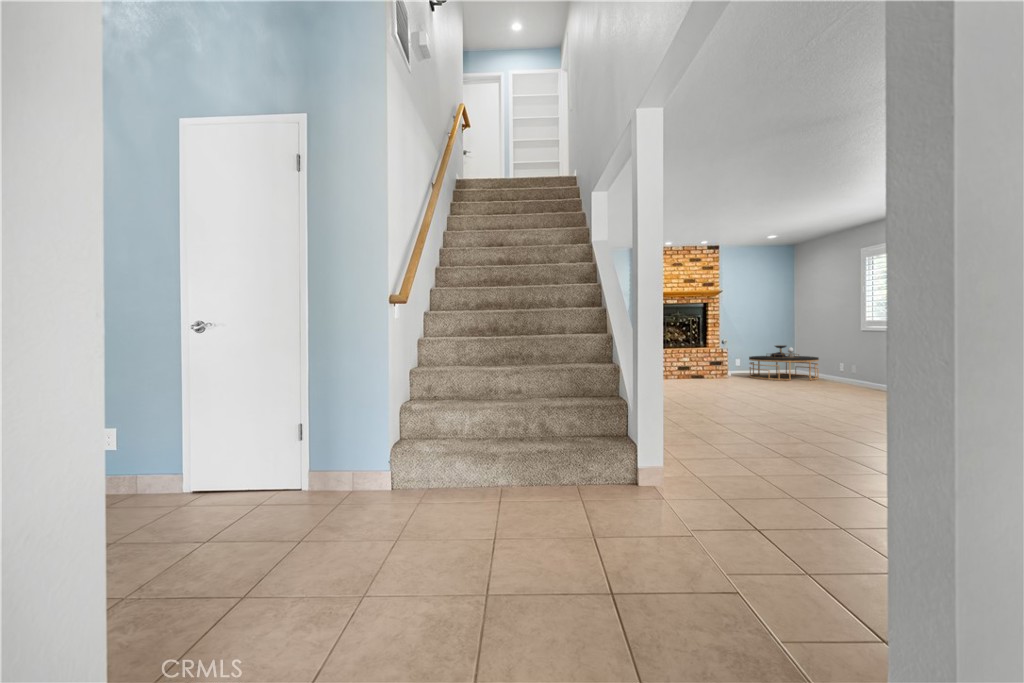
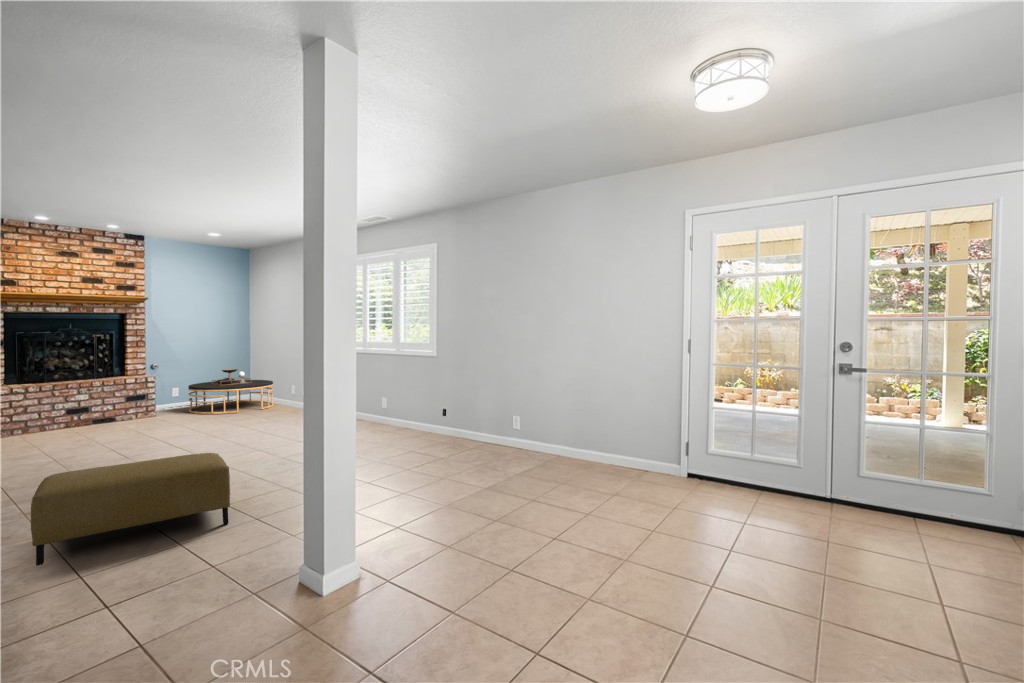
ottoman: none [716,386,830,434] -> present [31,453,230,566]

